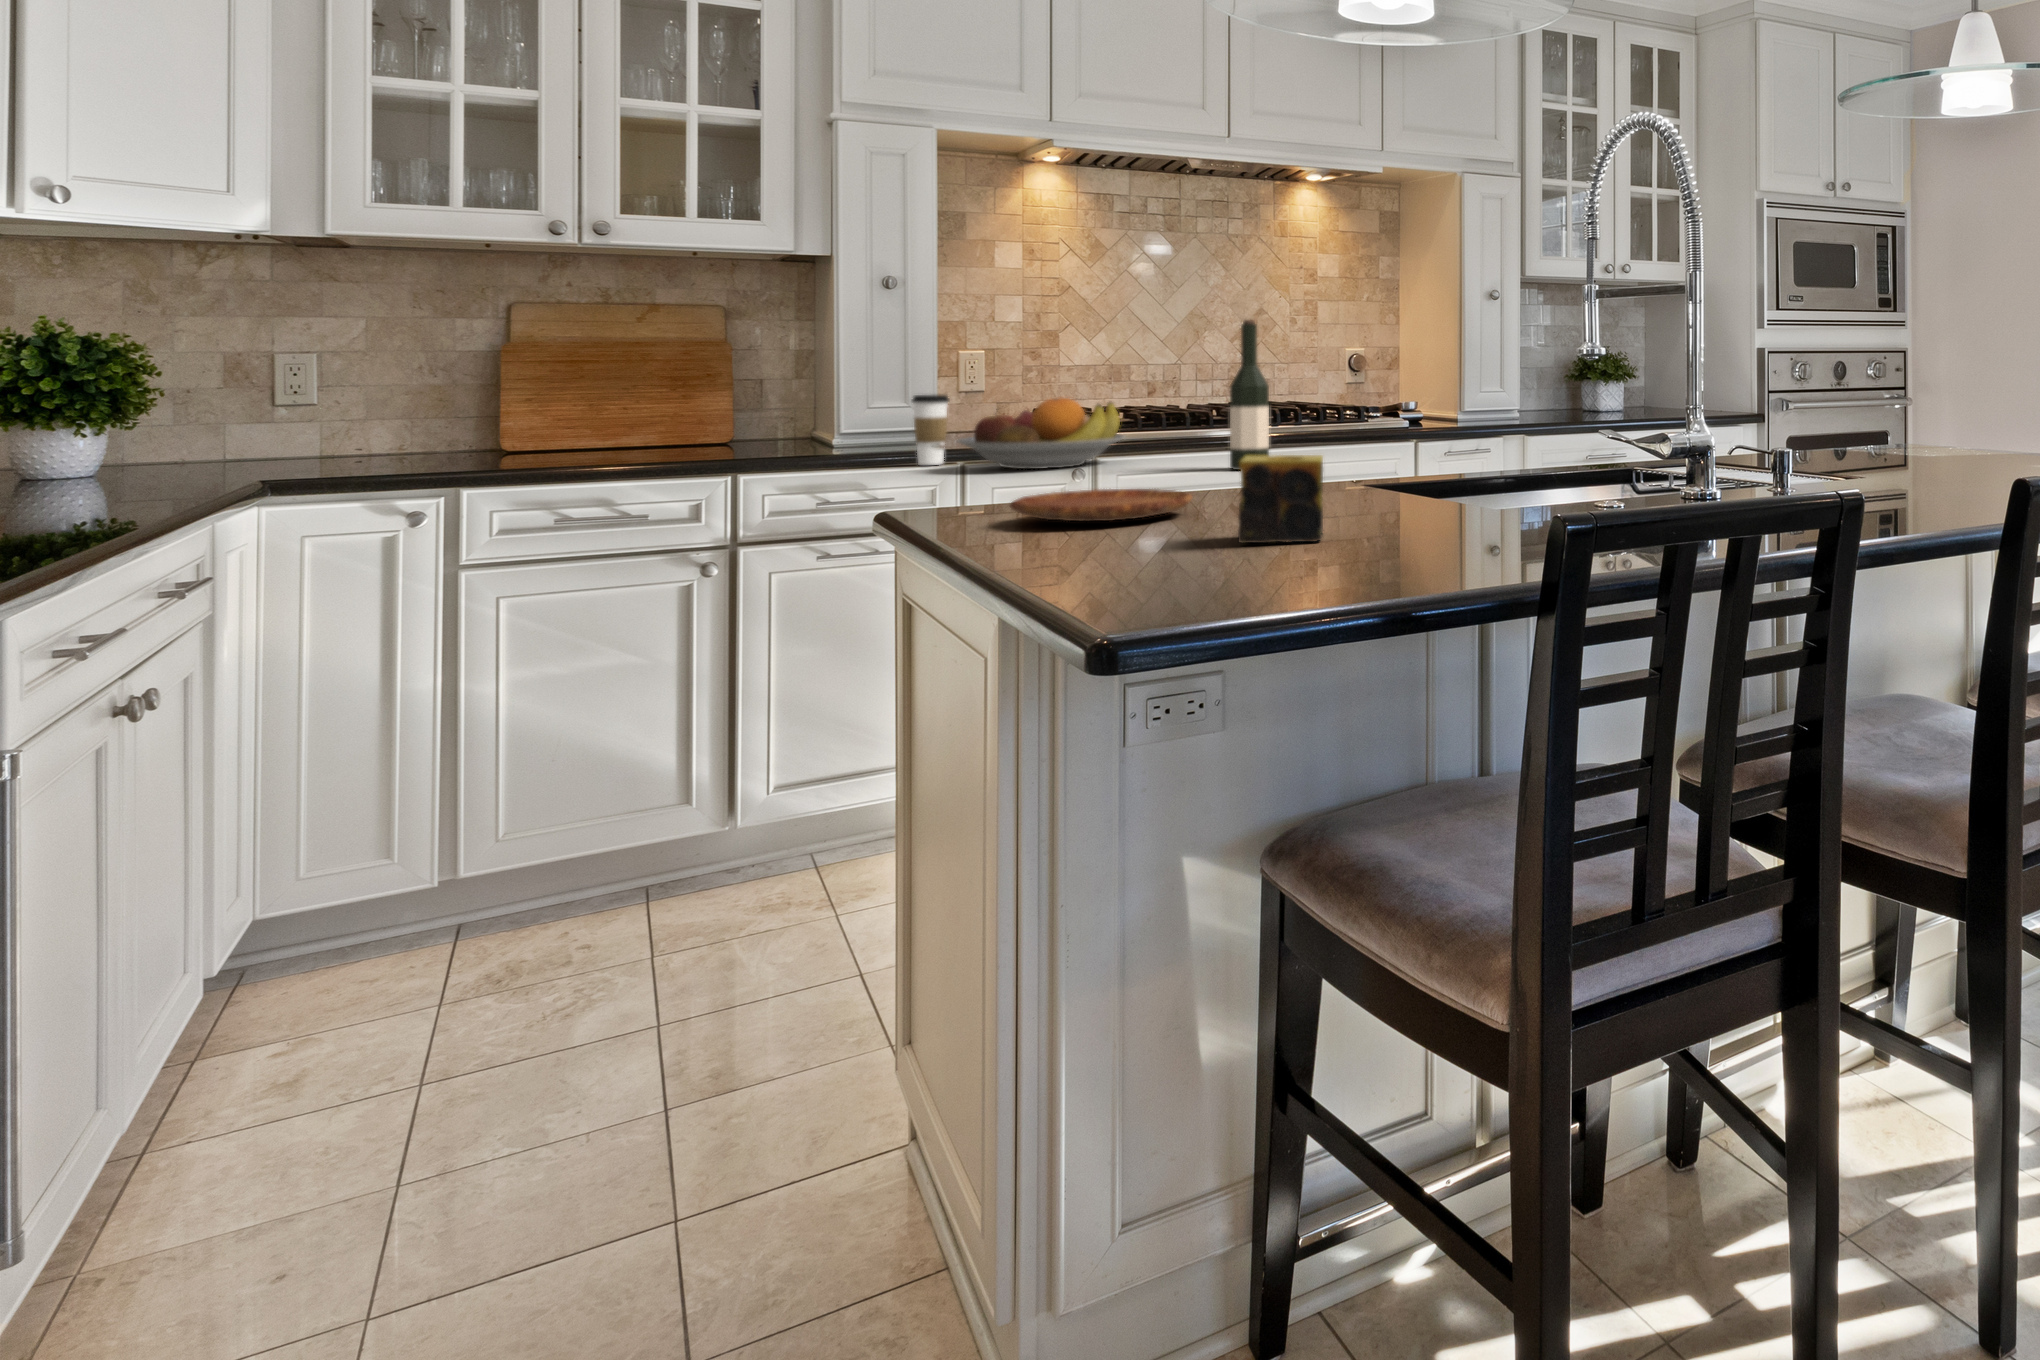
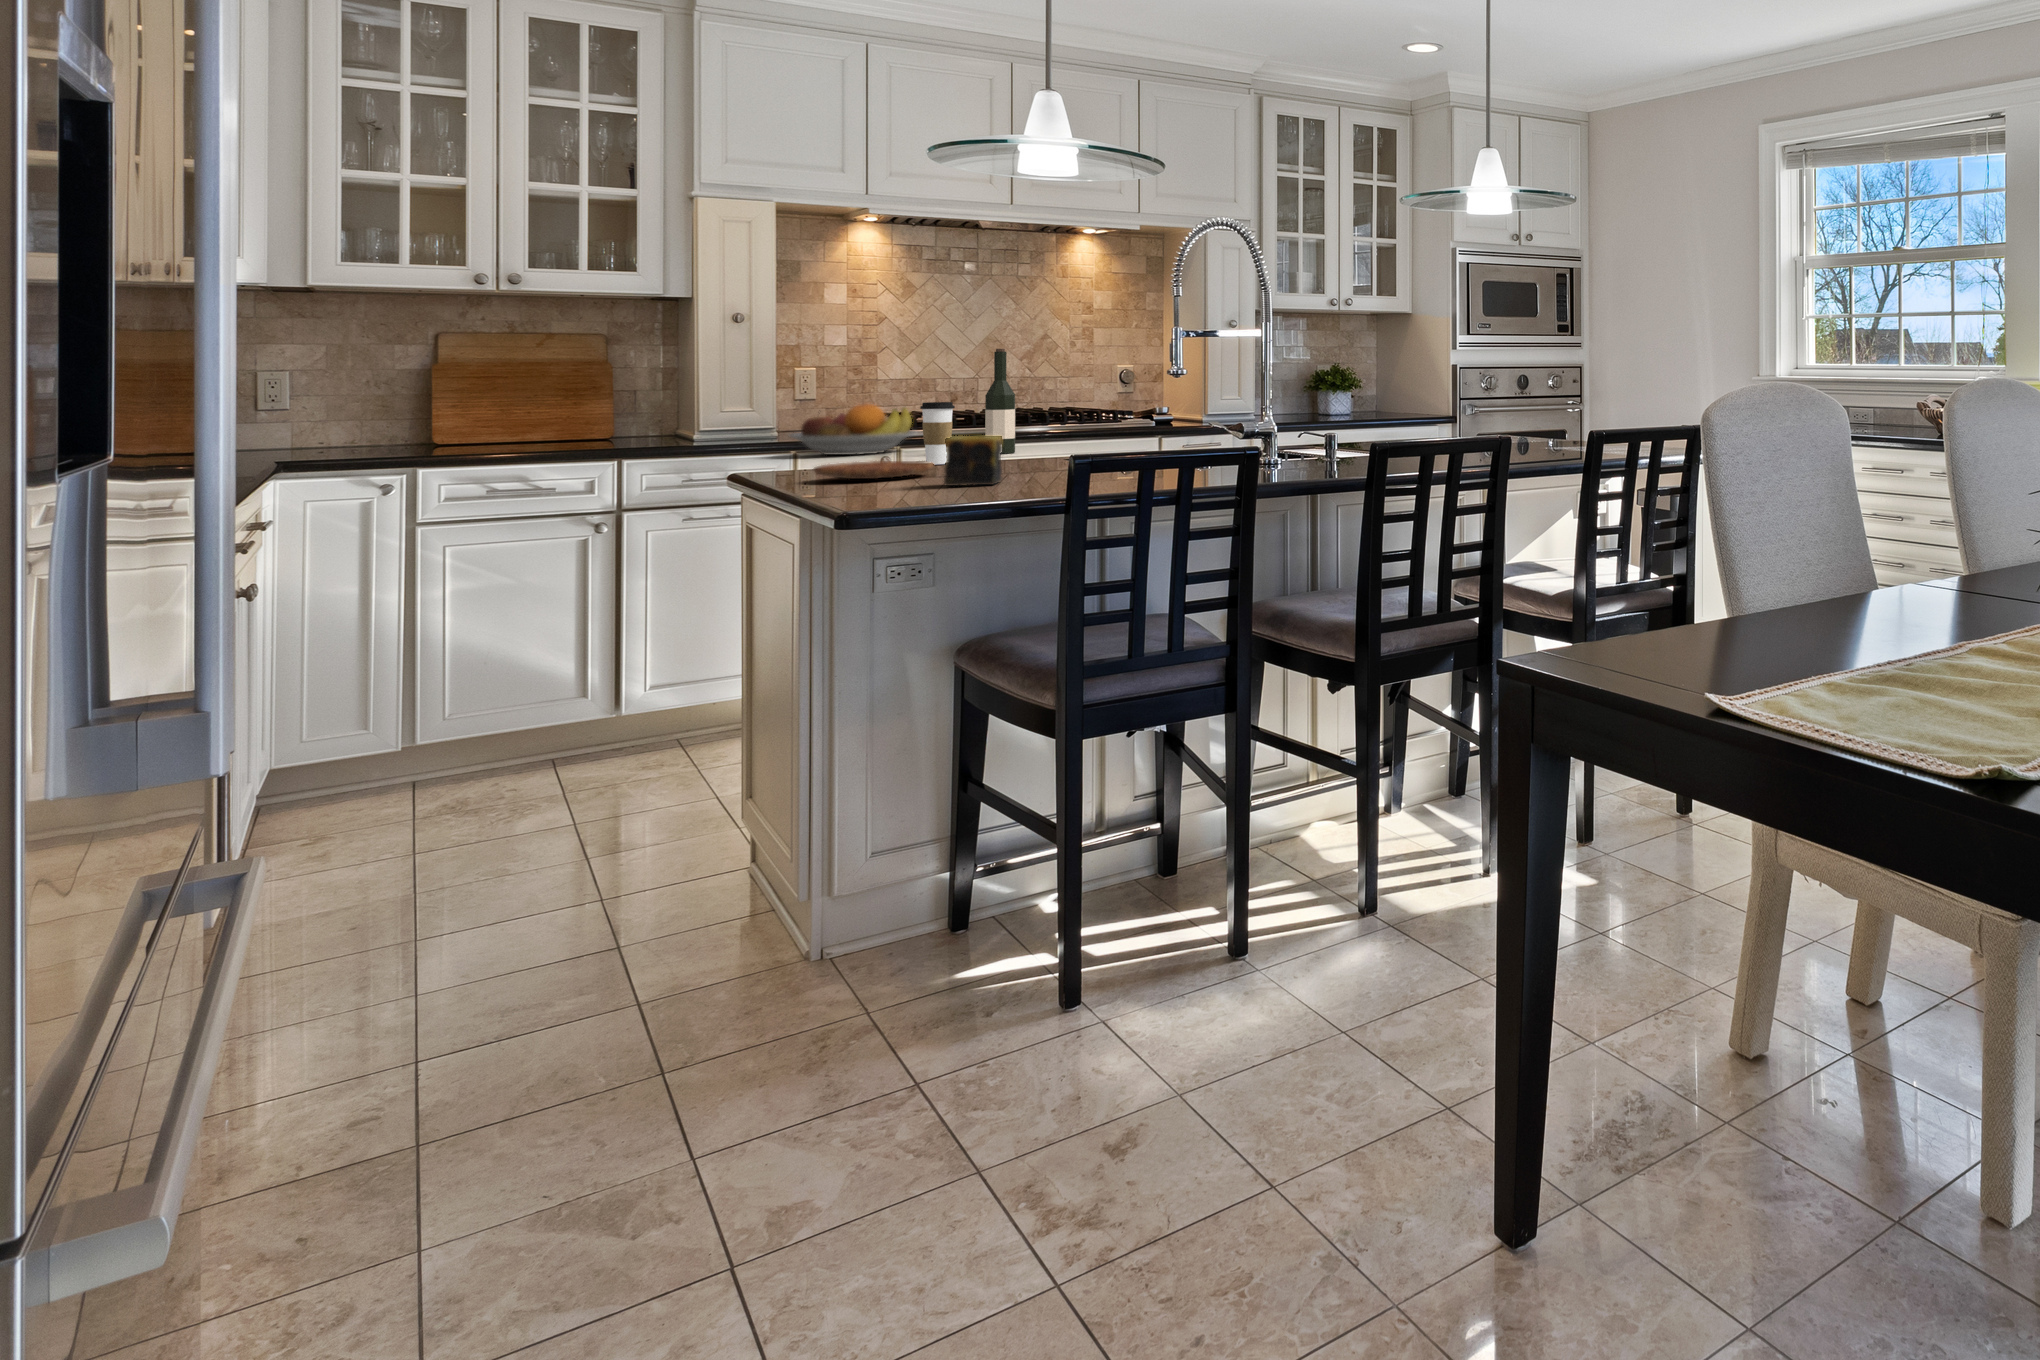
coffee cup: present [912,395,949,465] -> present [920,402,955,465]

